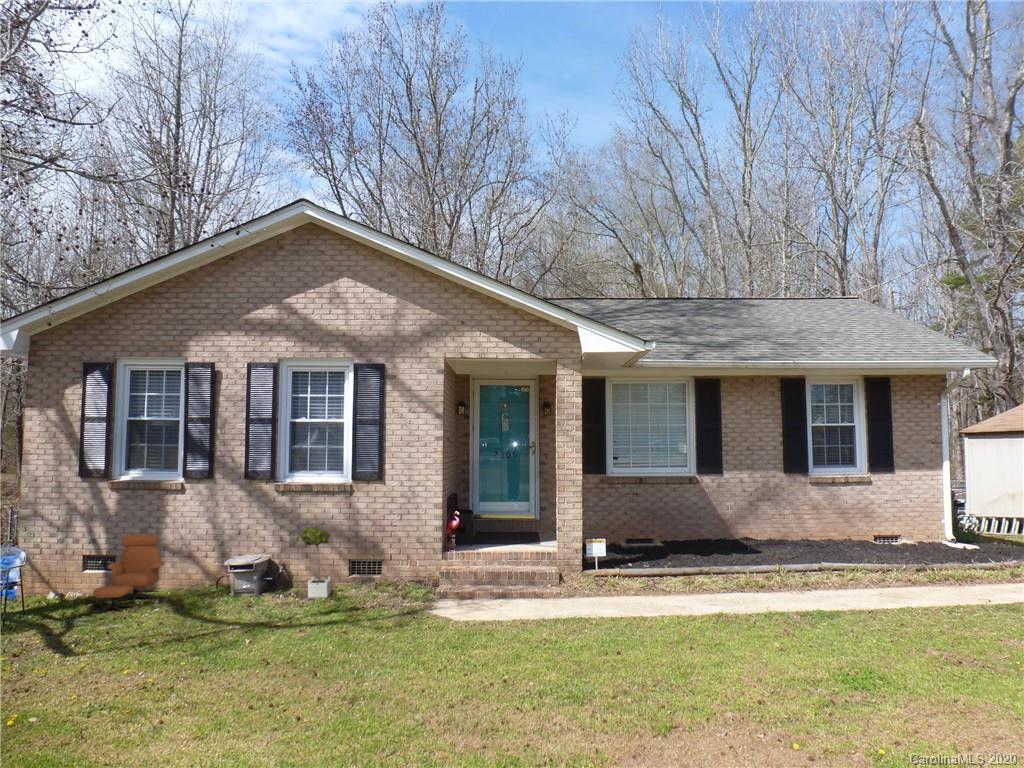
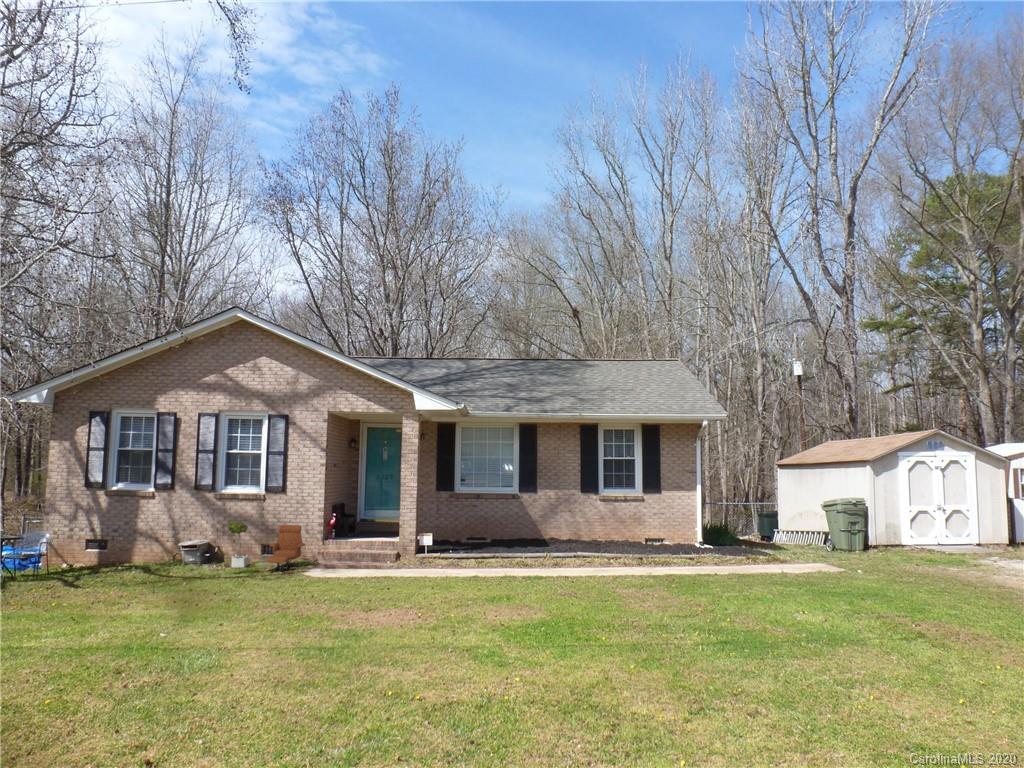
lounge chair: present [93,535,165,614] -> present [267,525,305,573]

